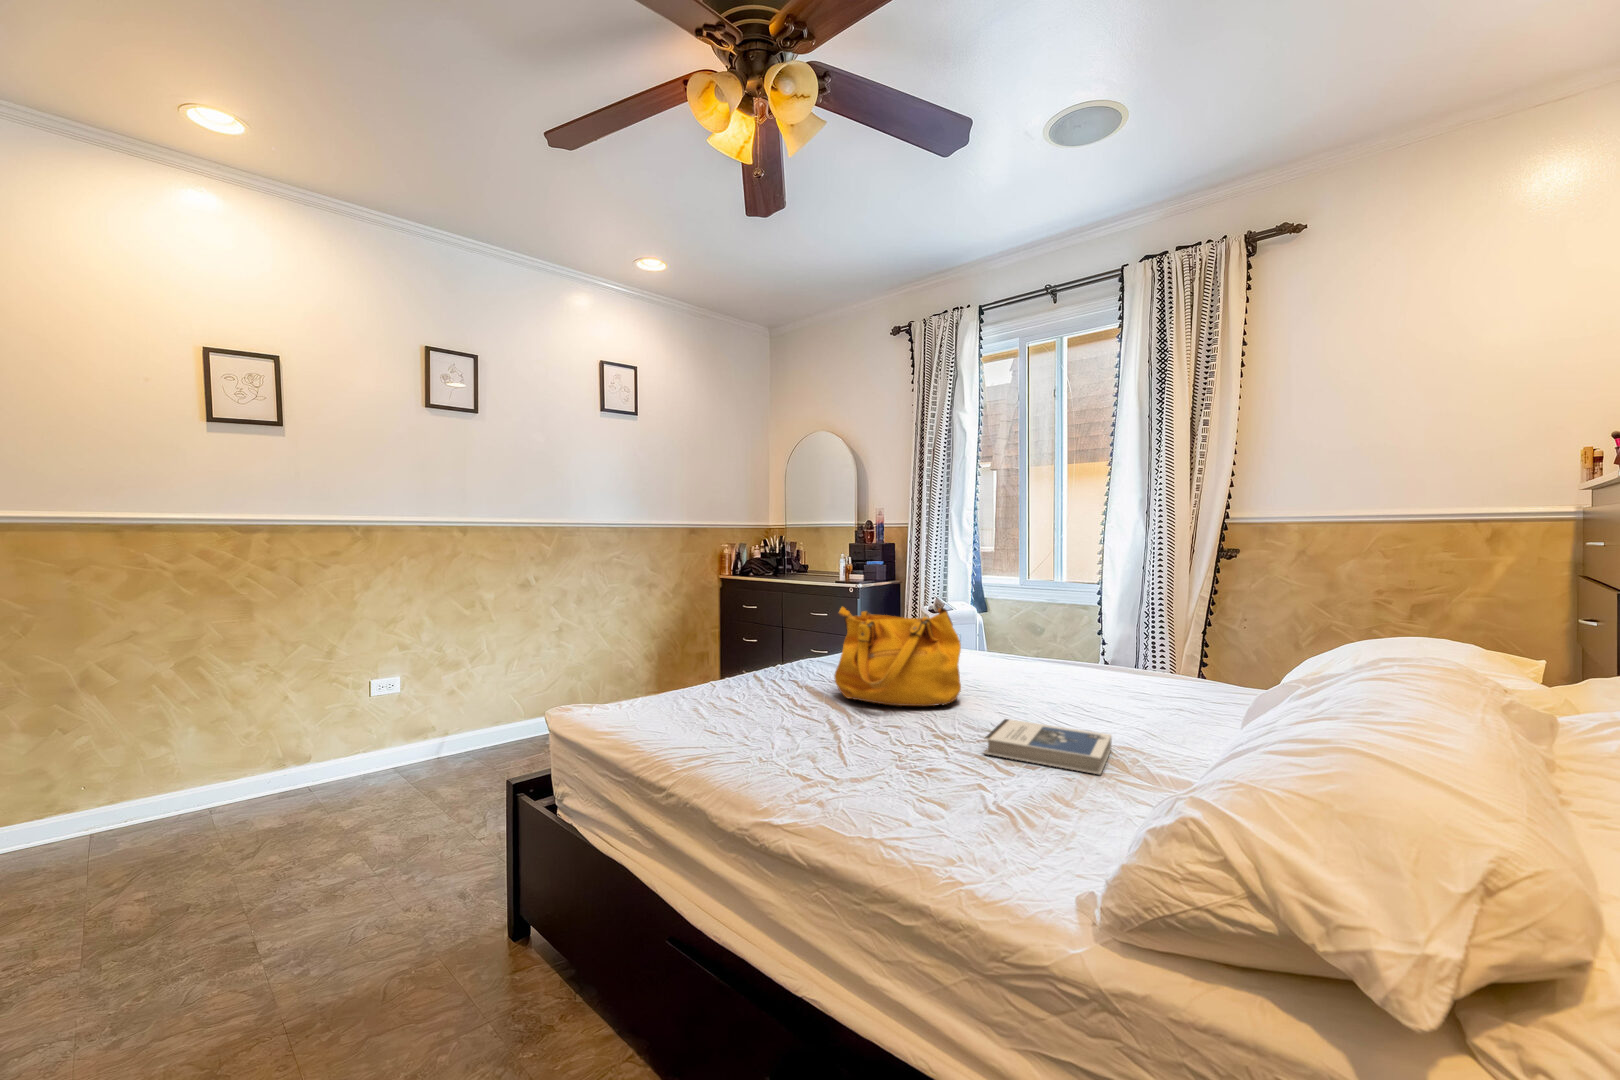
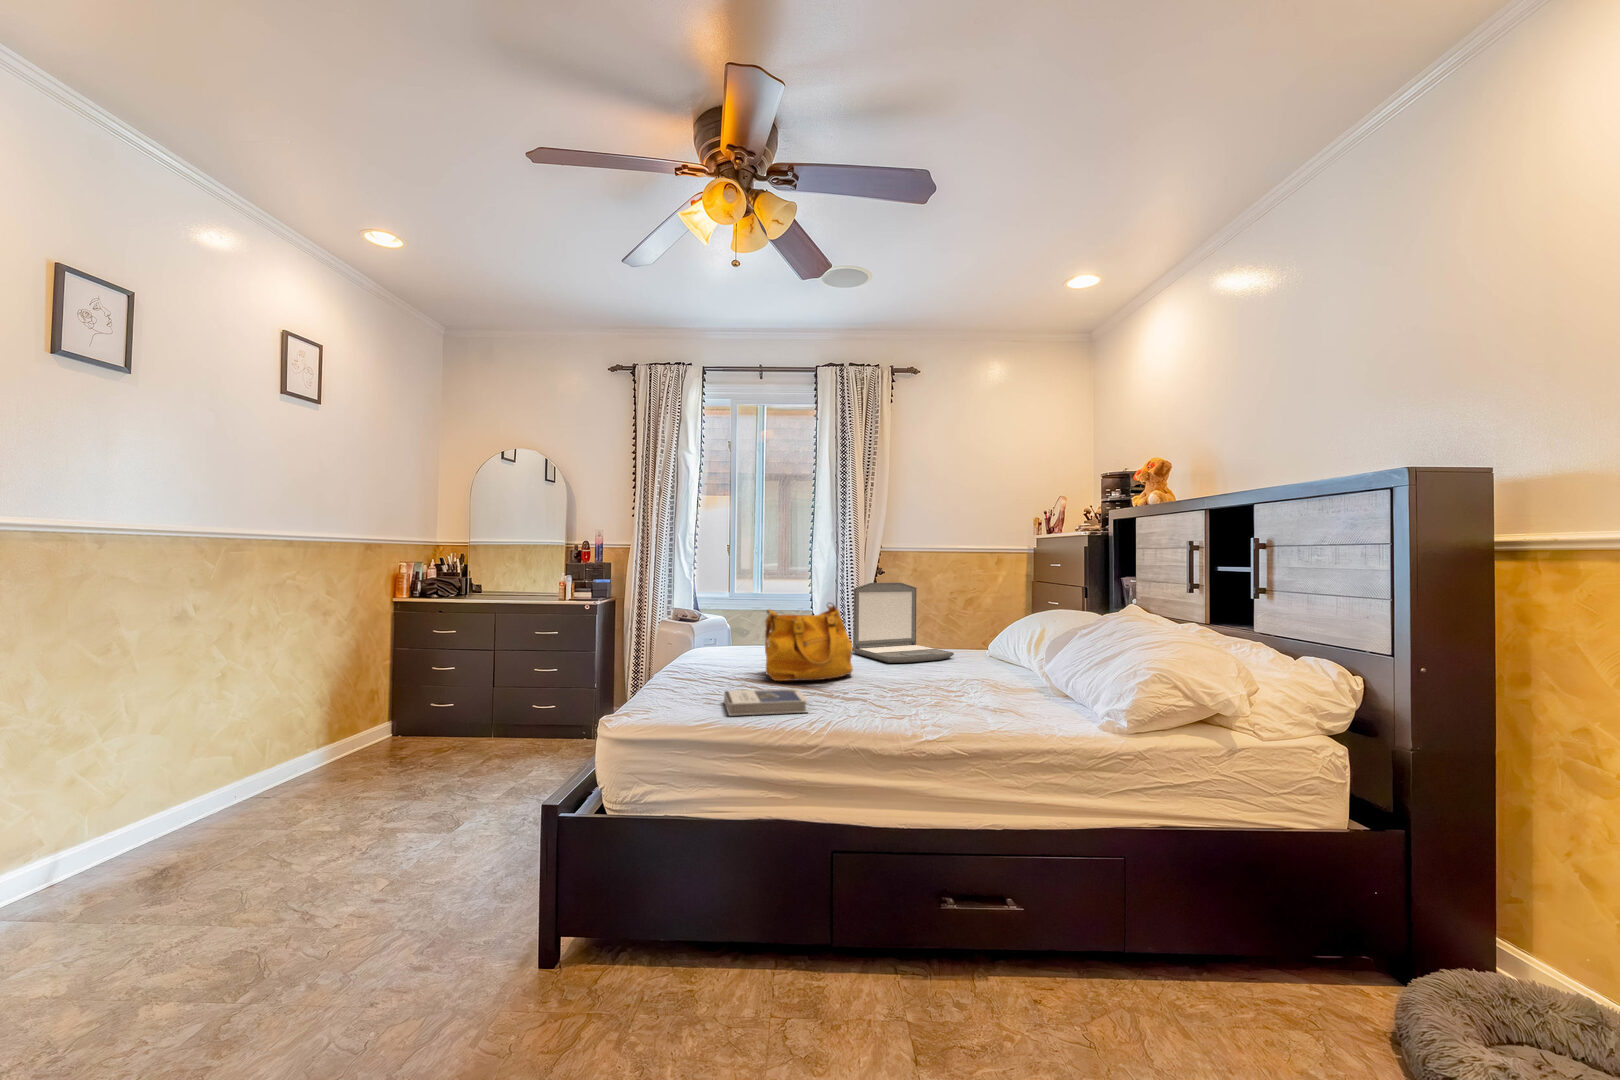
laptop: none [1046,577,1194,707] -> present [852,583,954,663]
hardback book: present [984,719,1112,774] -> present [724,689,808,716]

